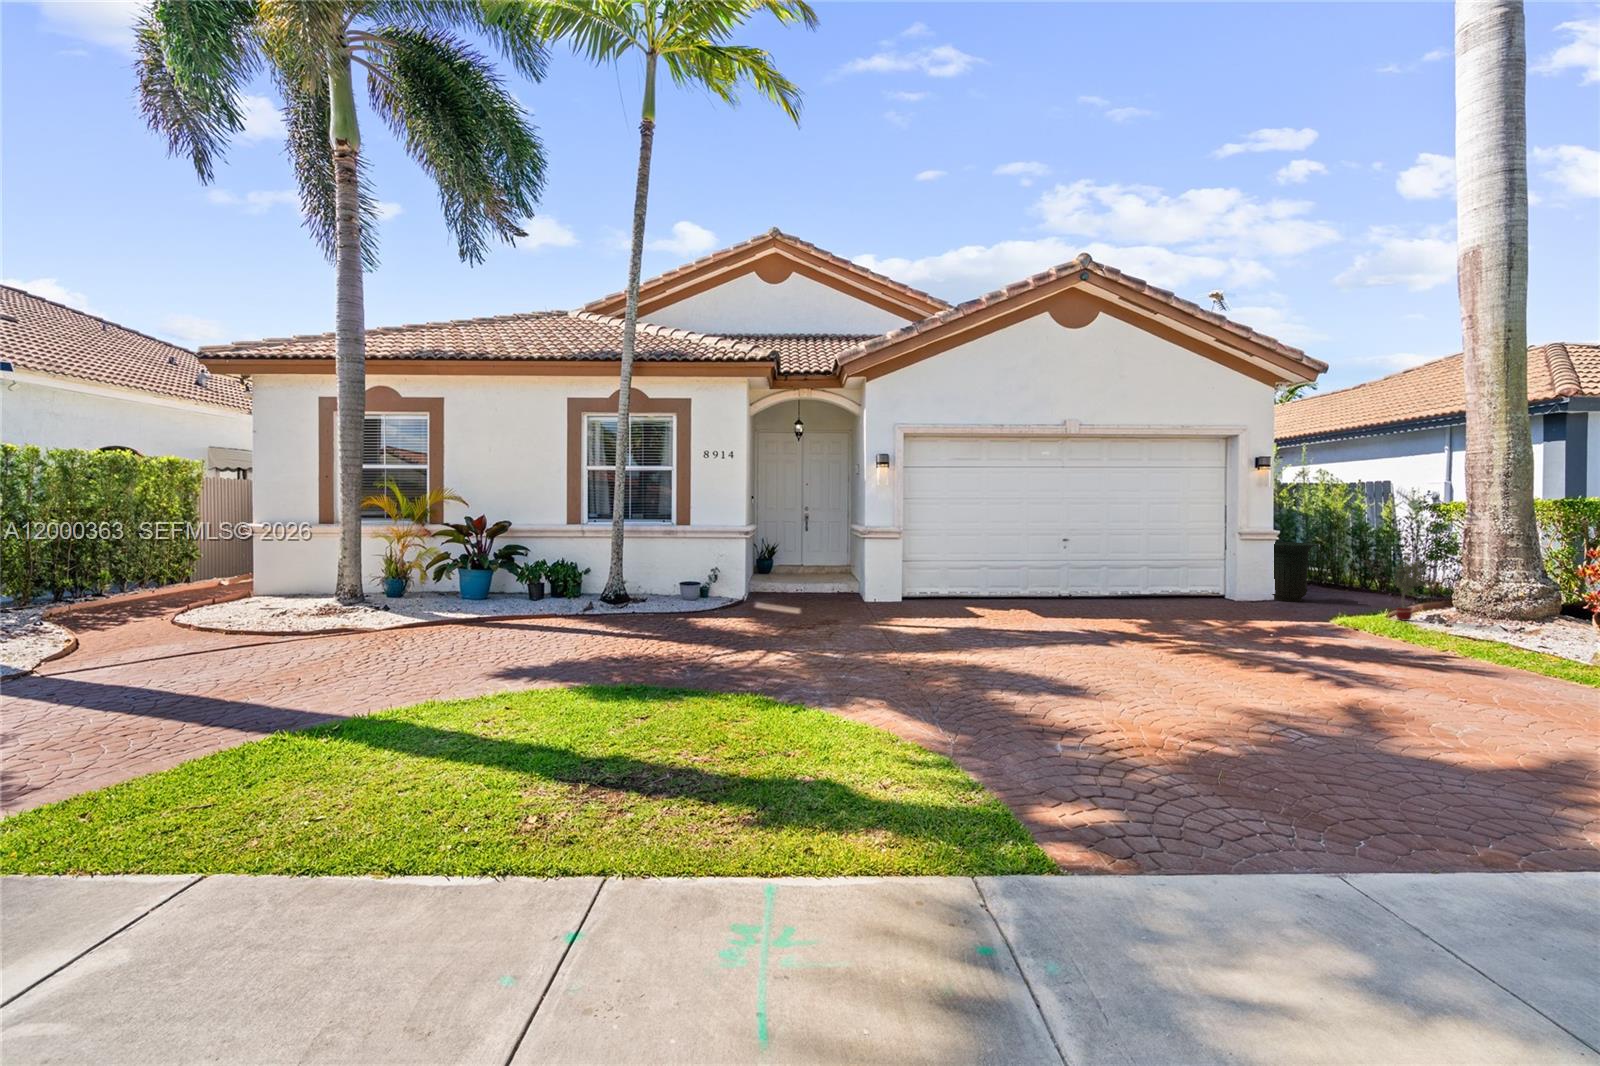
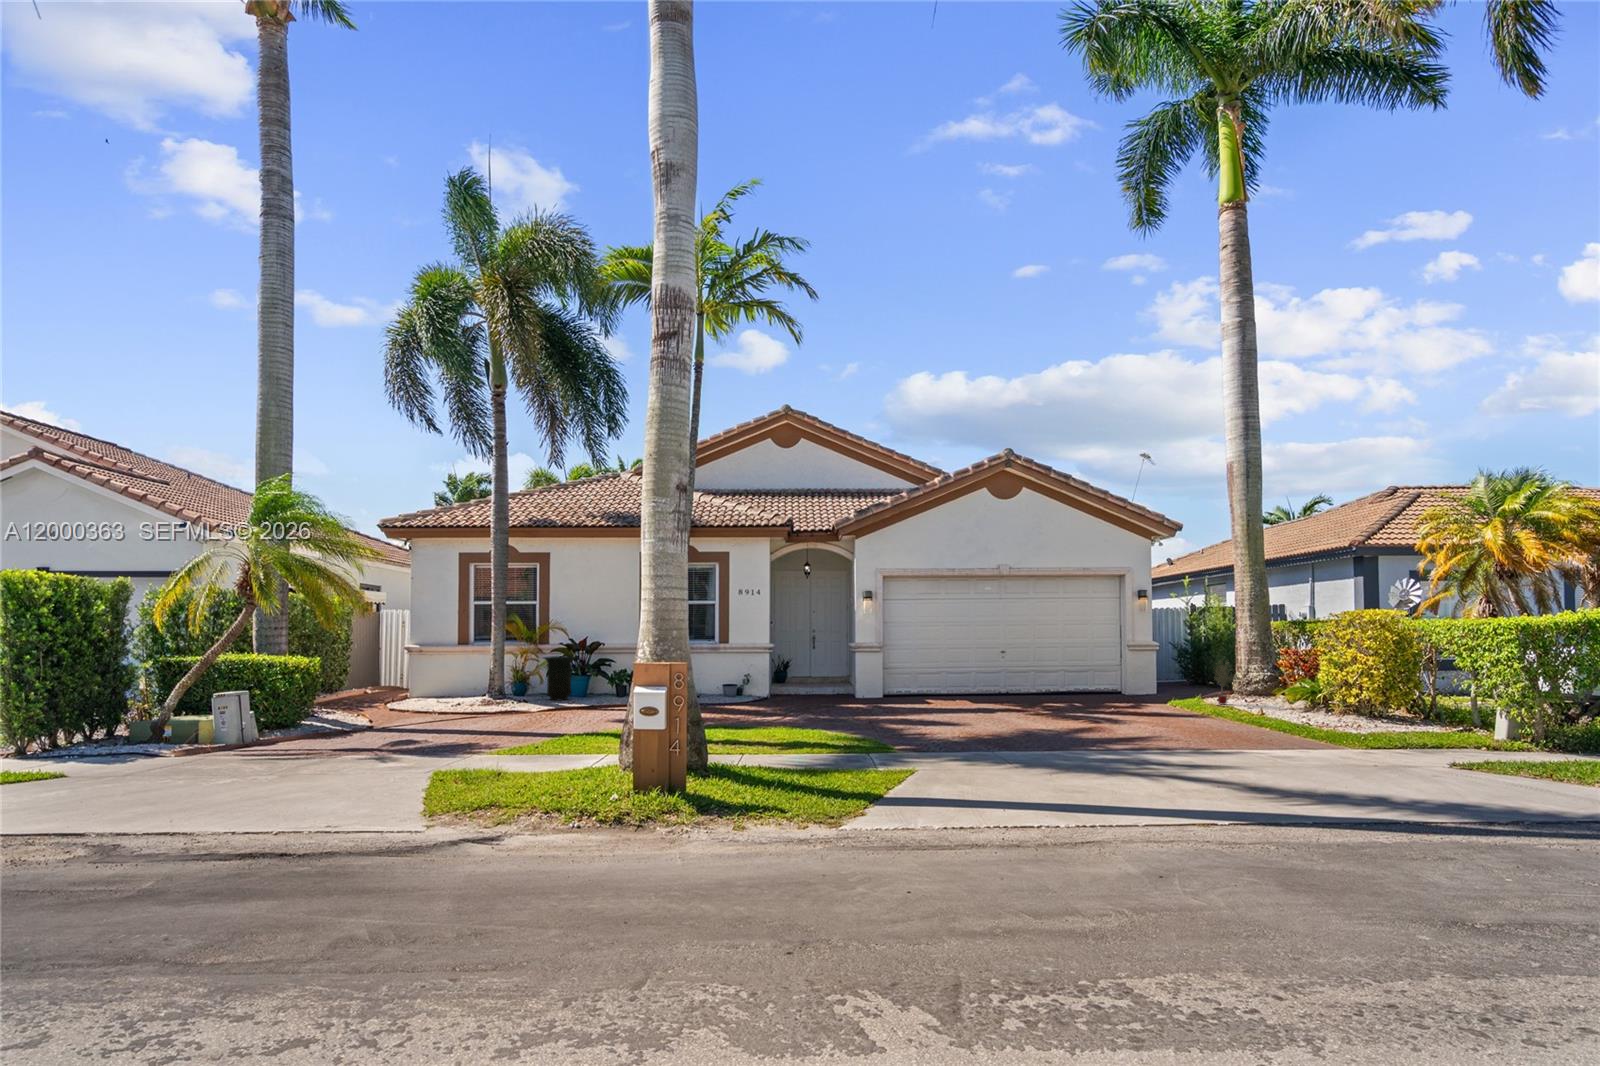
trash can: present [1272,542,1317,602] -> present [543,656,576,700]

